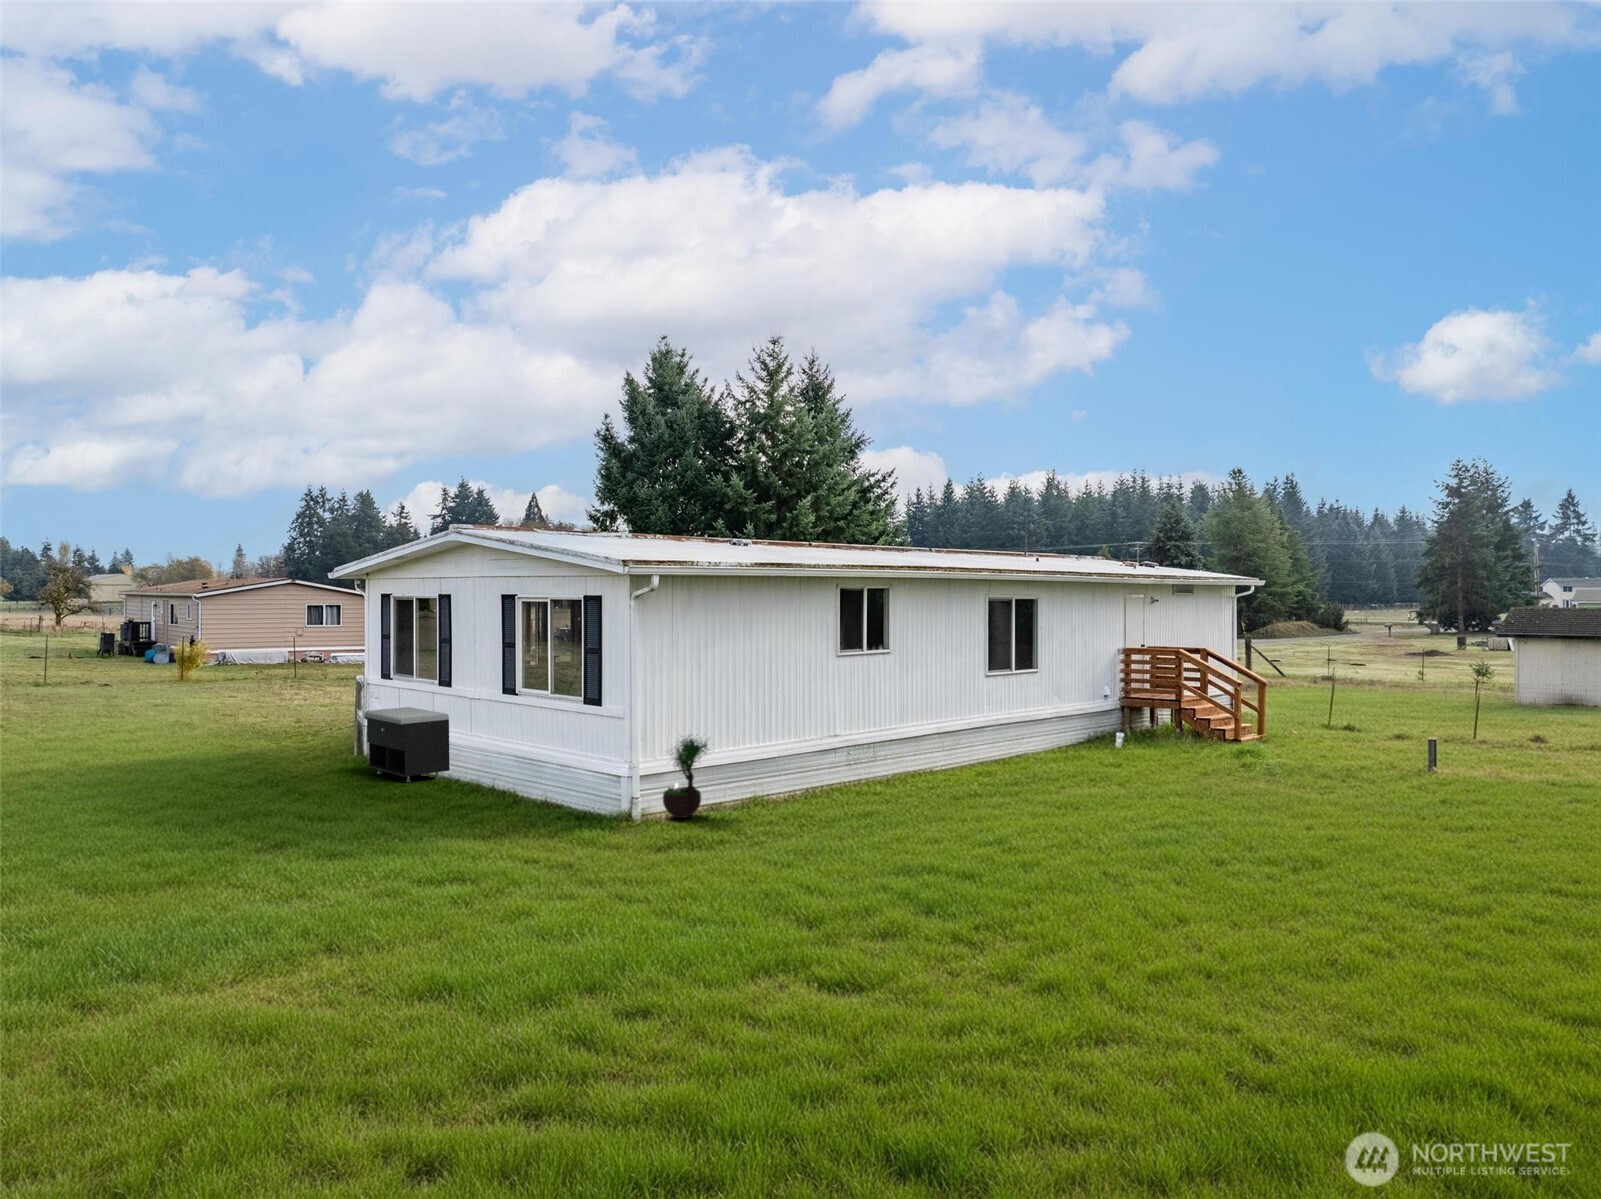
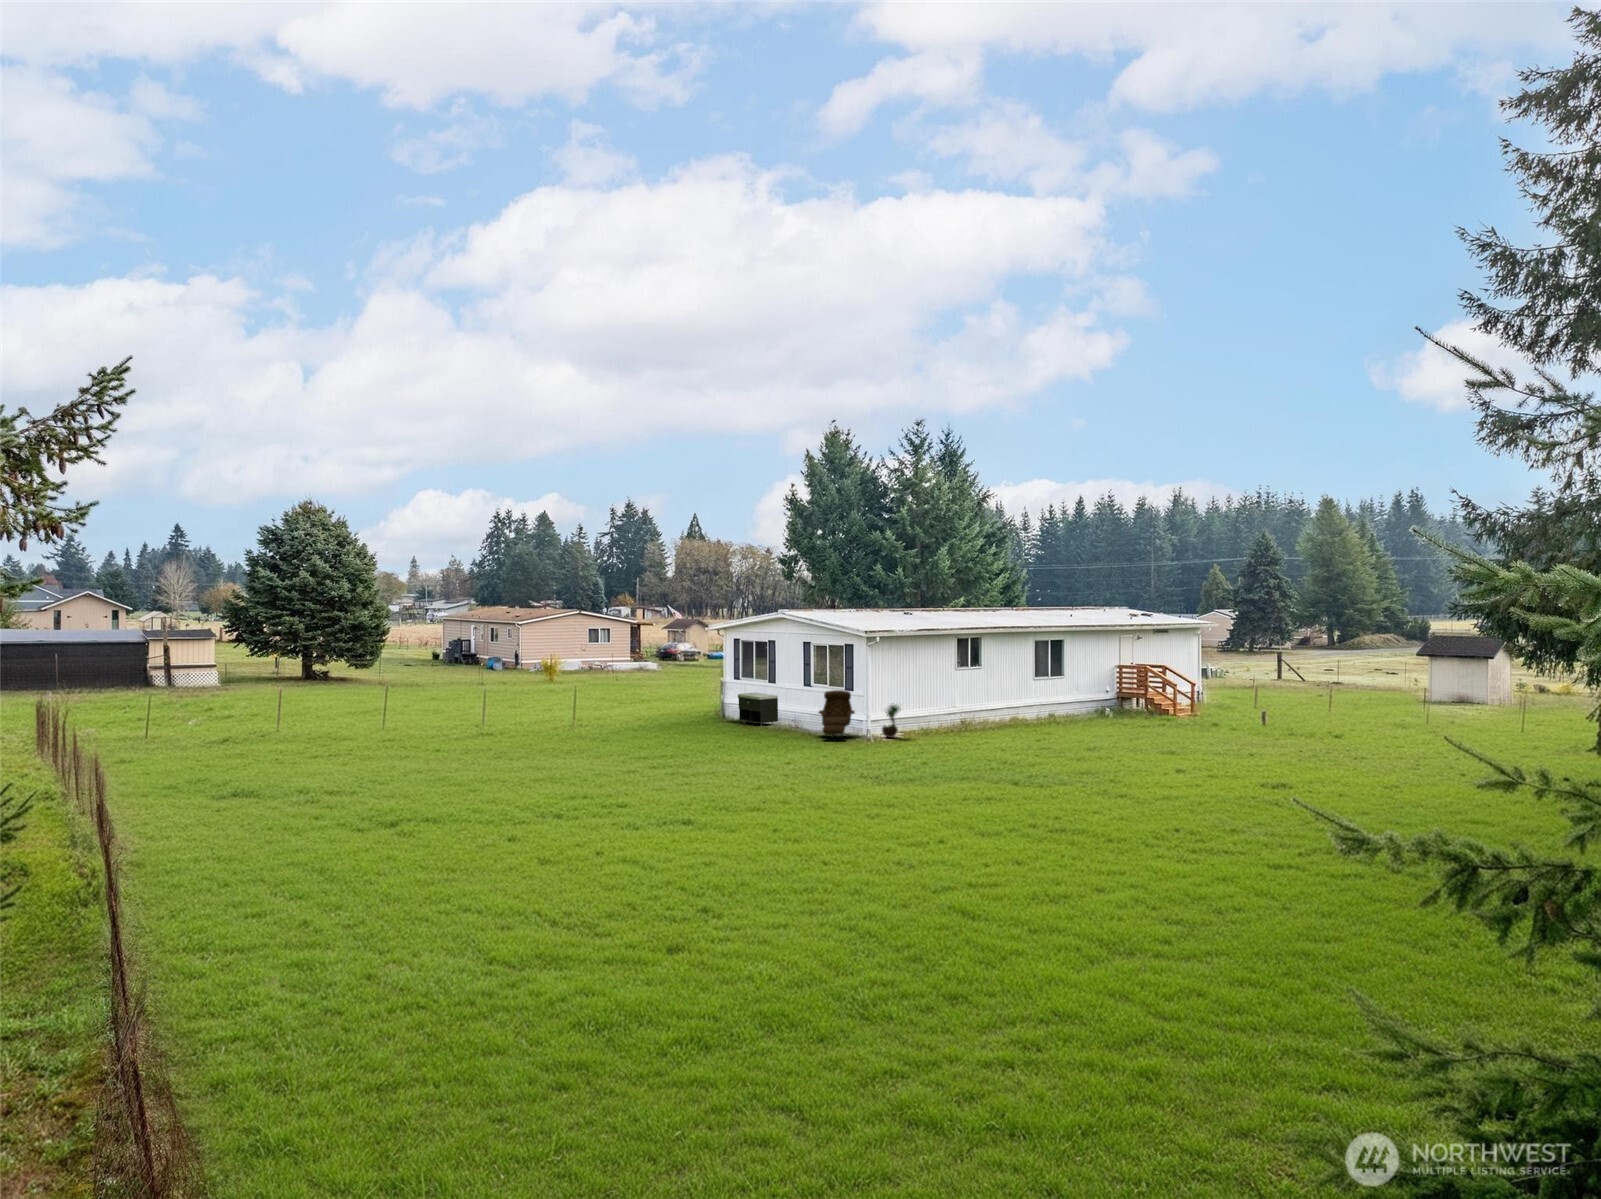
lounge chair: none [509,704,600,835] -> present [819,690,855,739]

